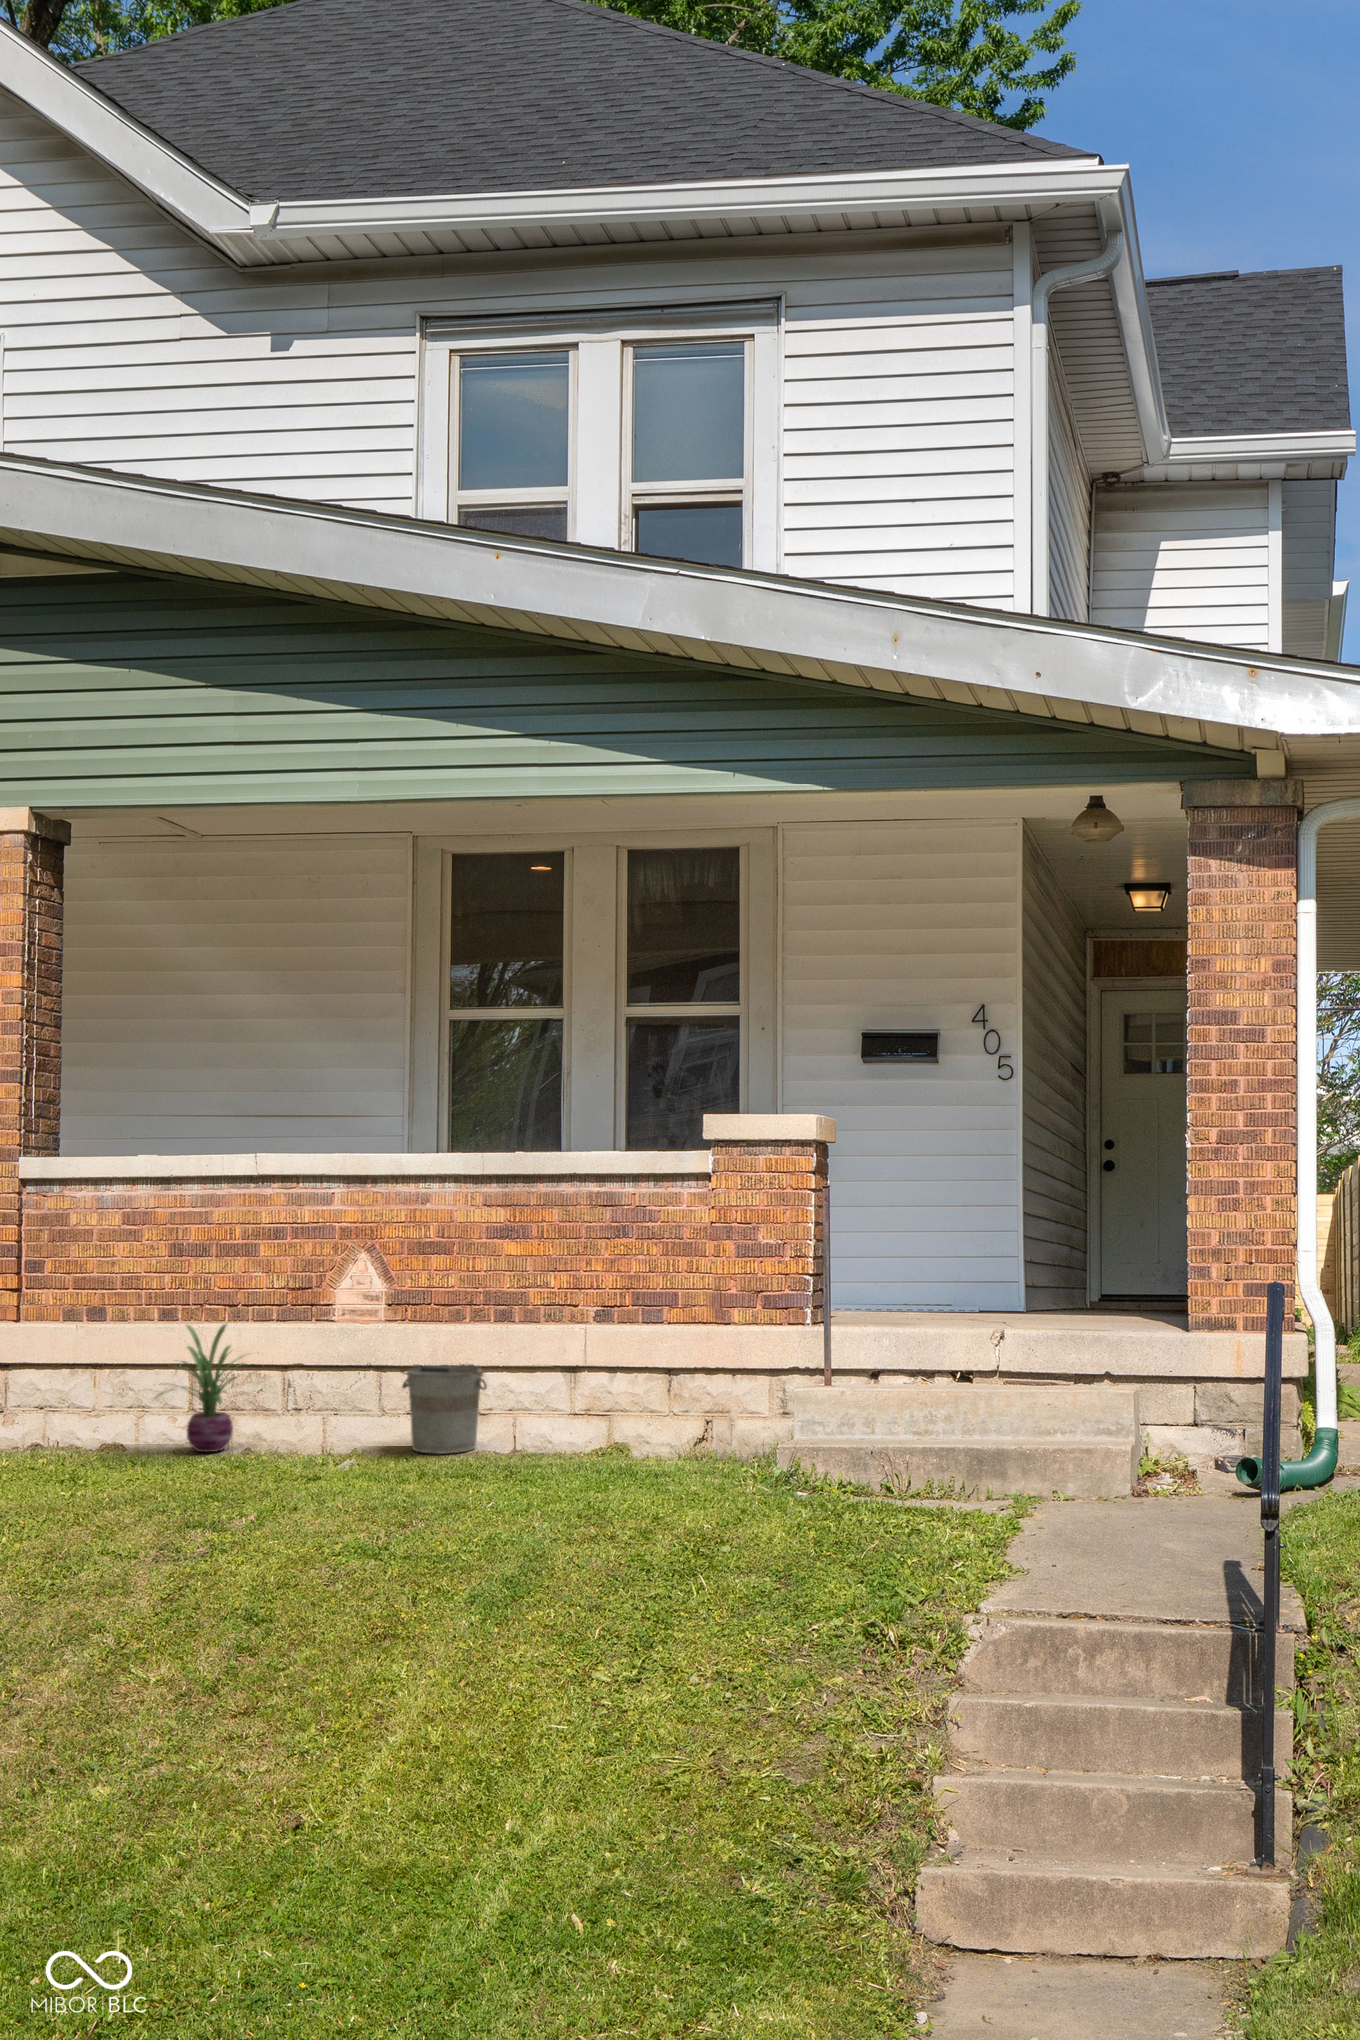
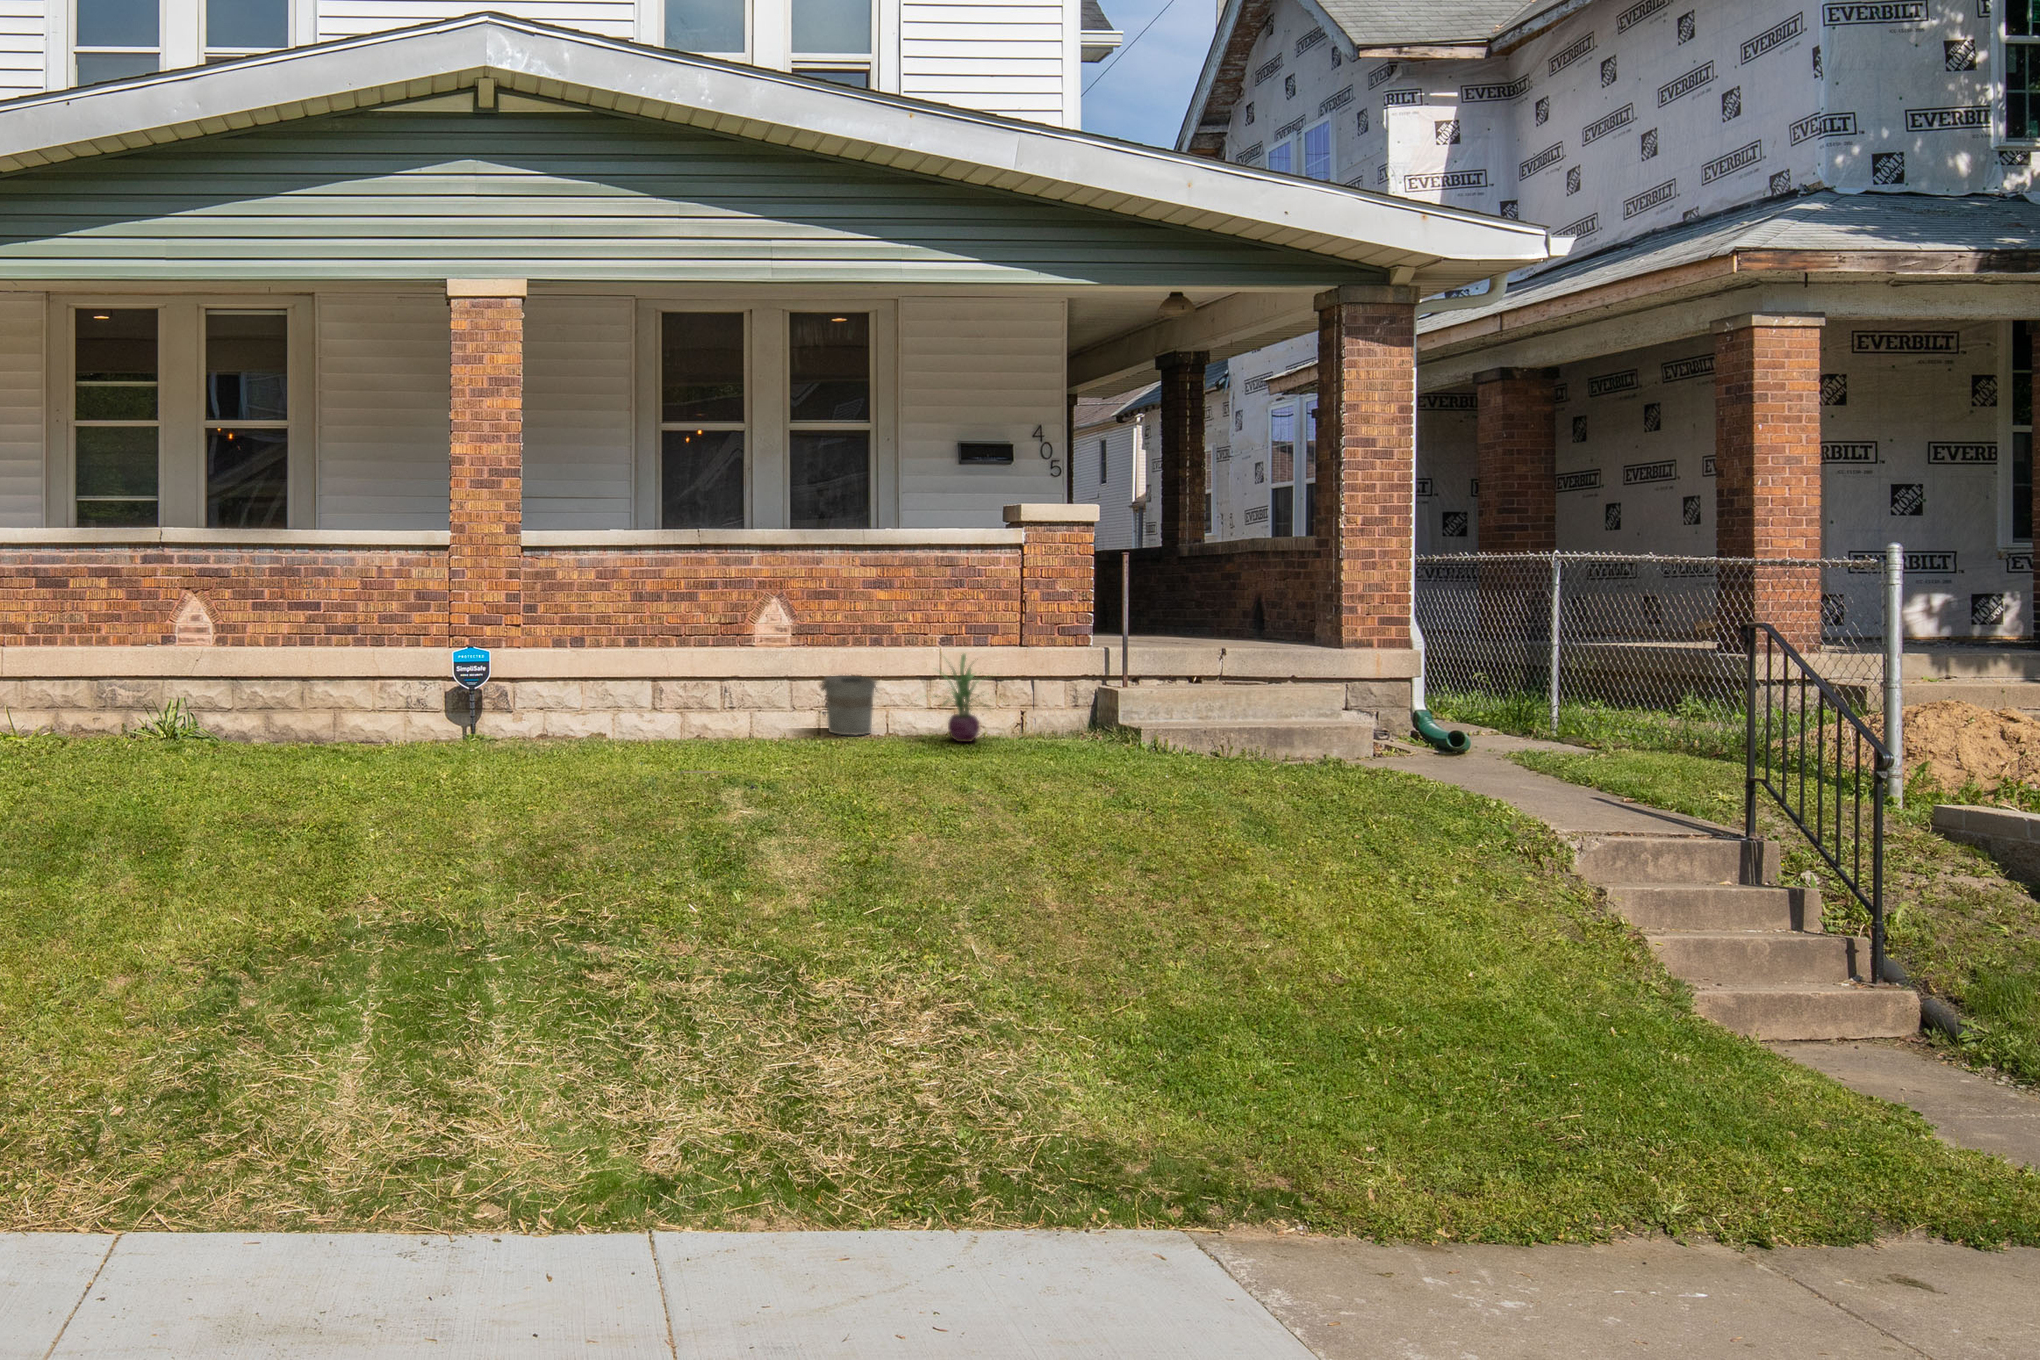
decorative plant: present [157,1324,241,1452] -> present [934,654,979,742]

